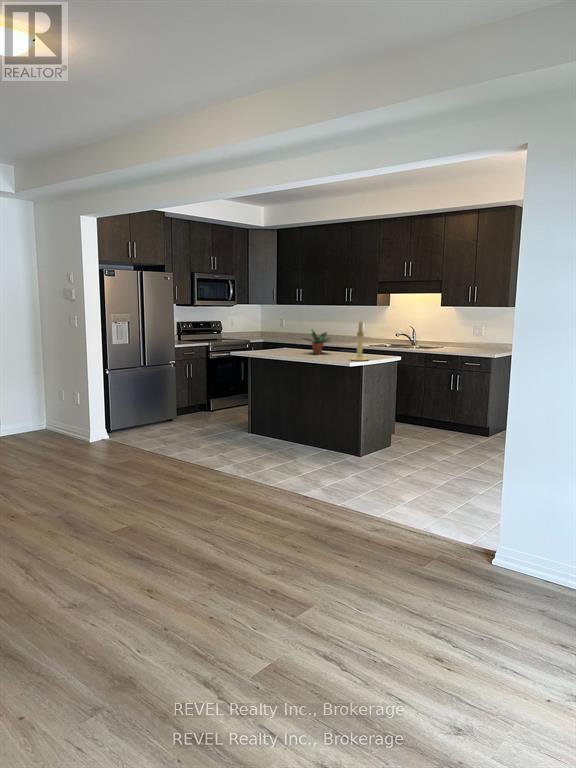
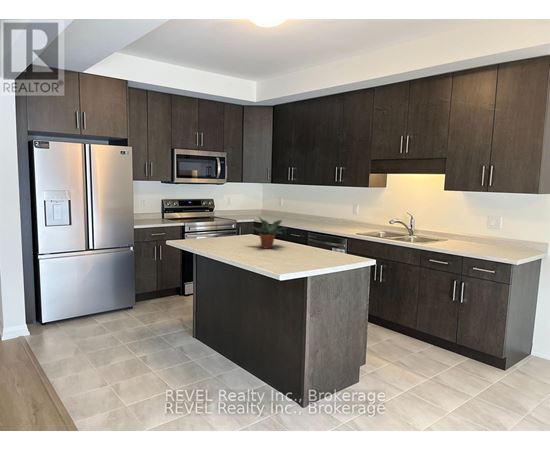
candle holder: present [351,321,368,361] -> none [292,209,319,267]

